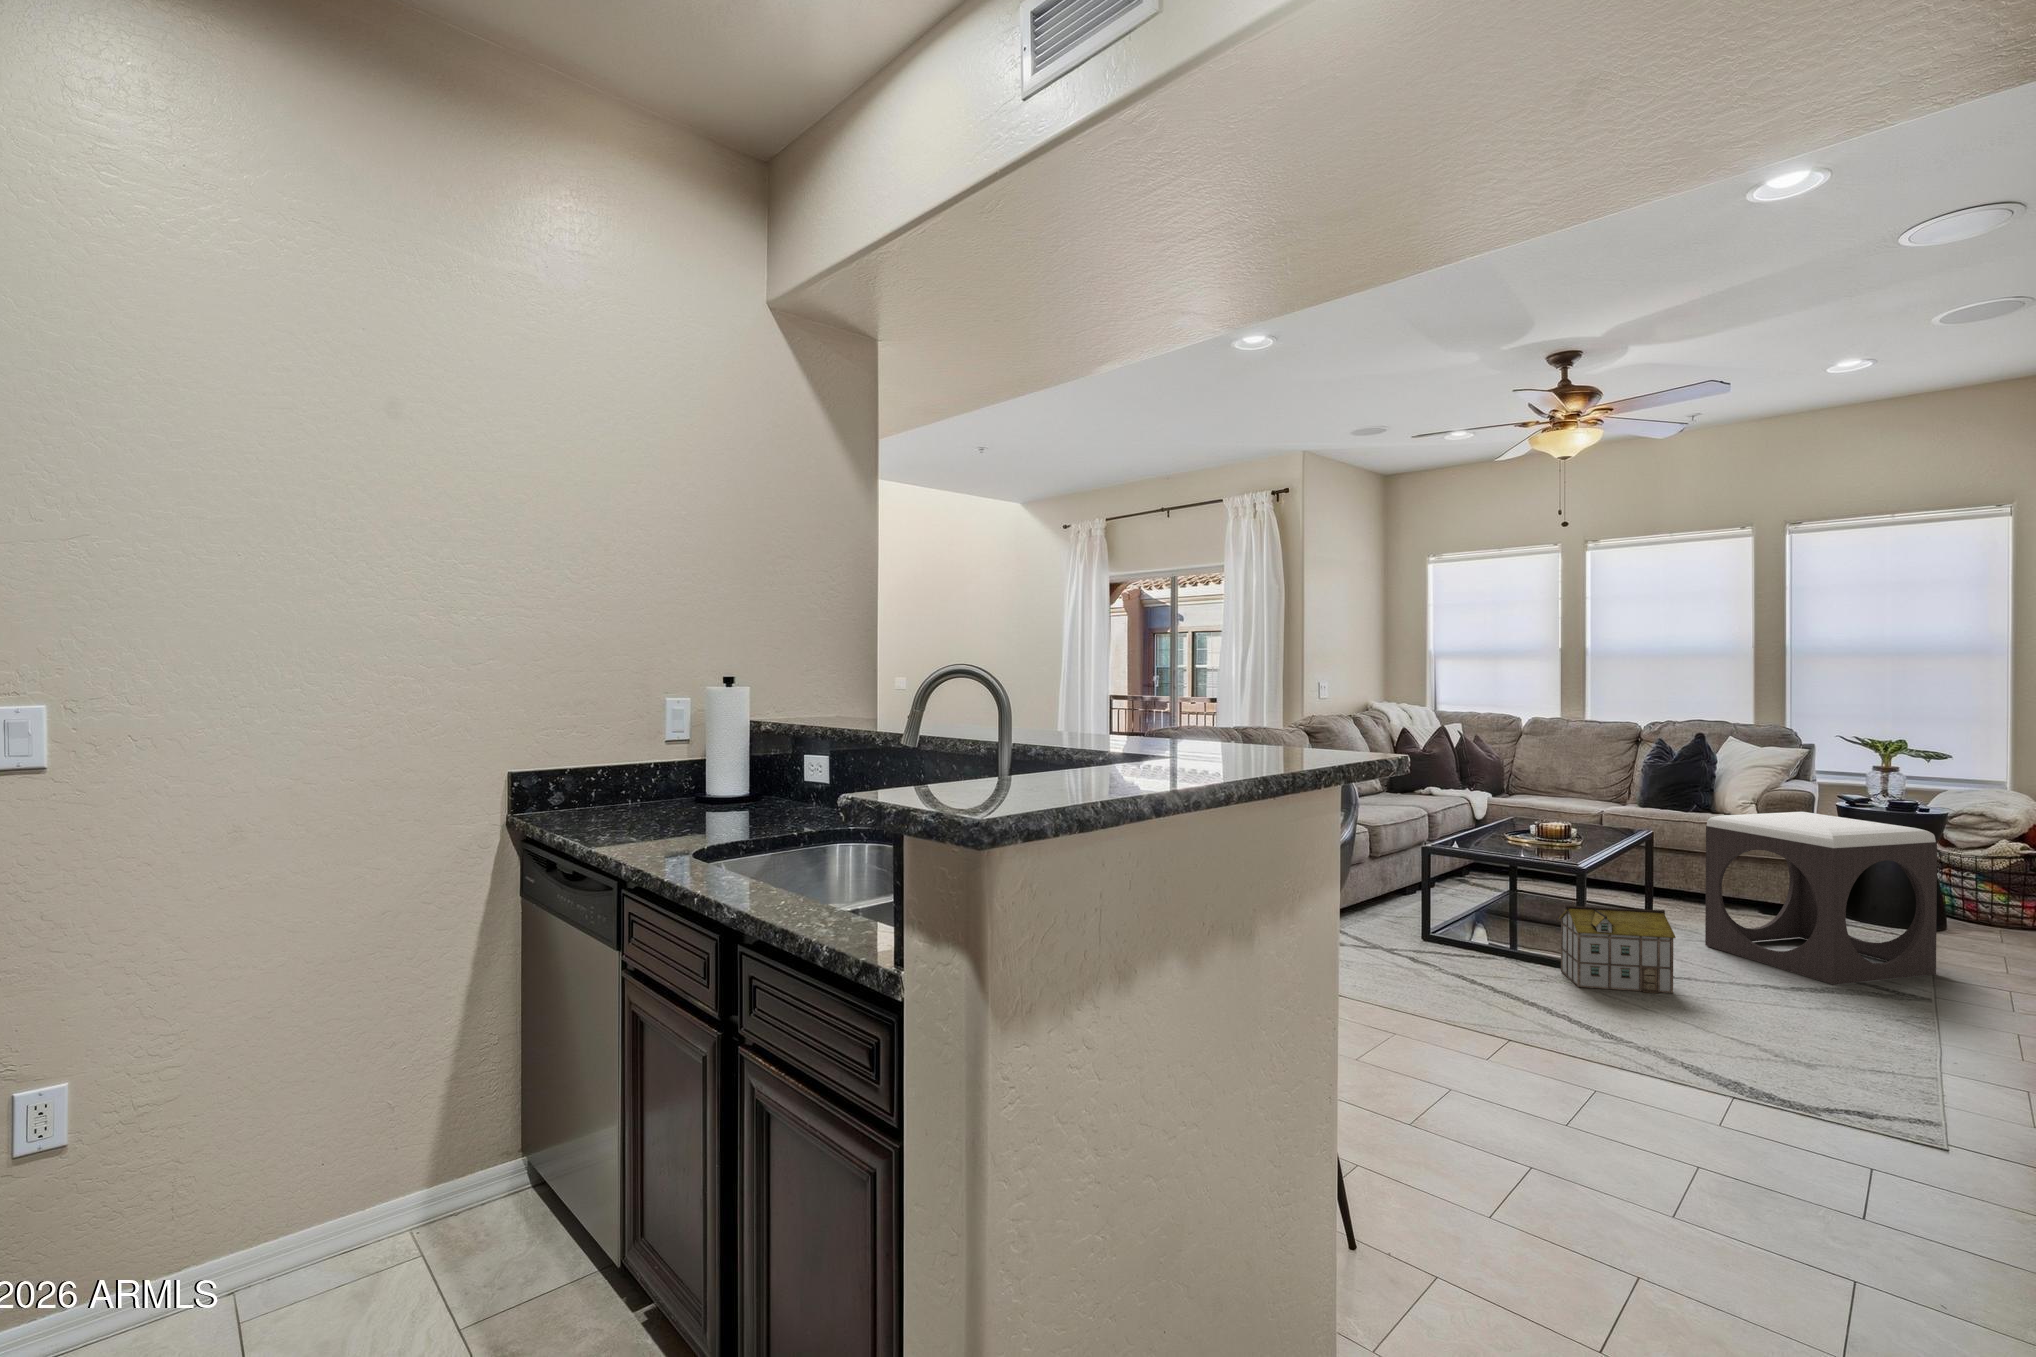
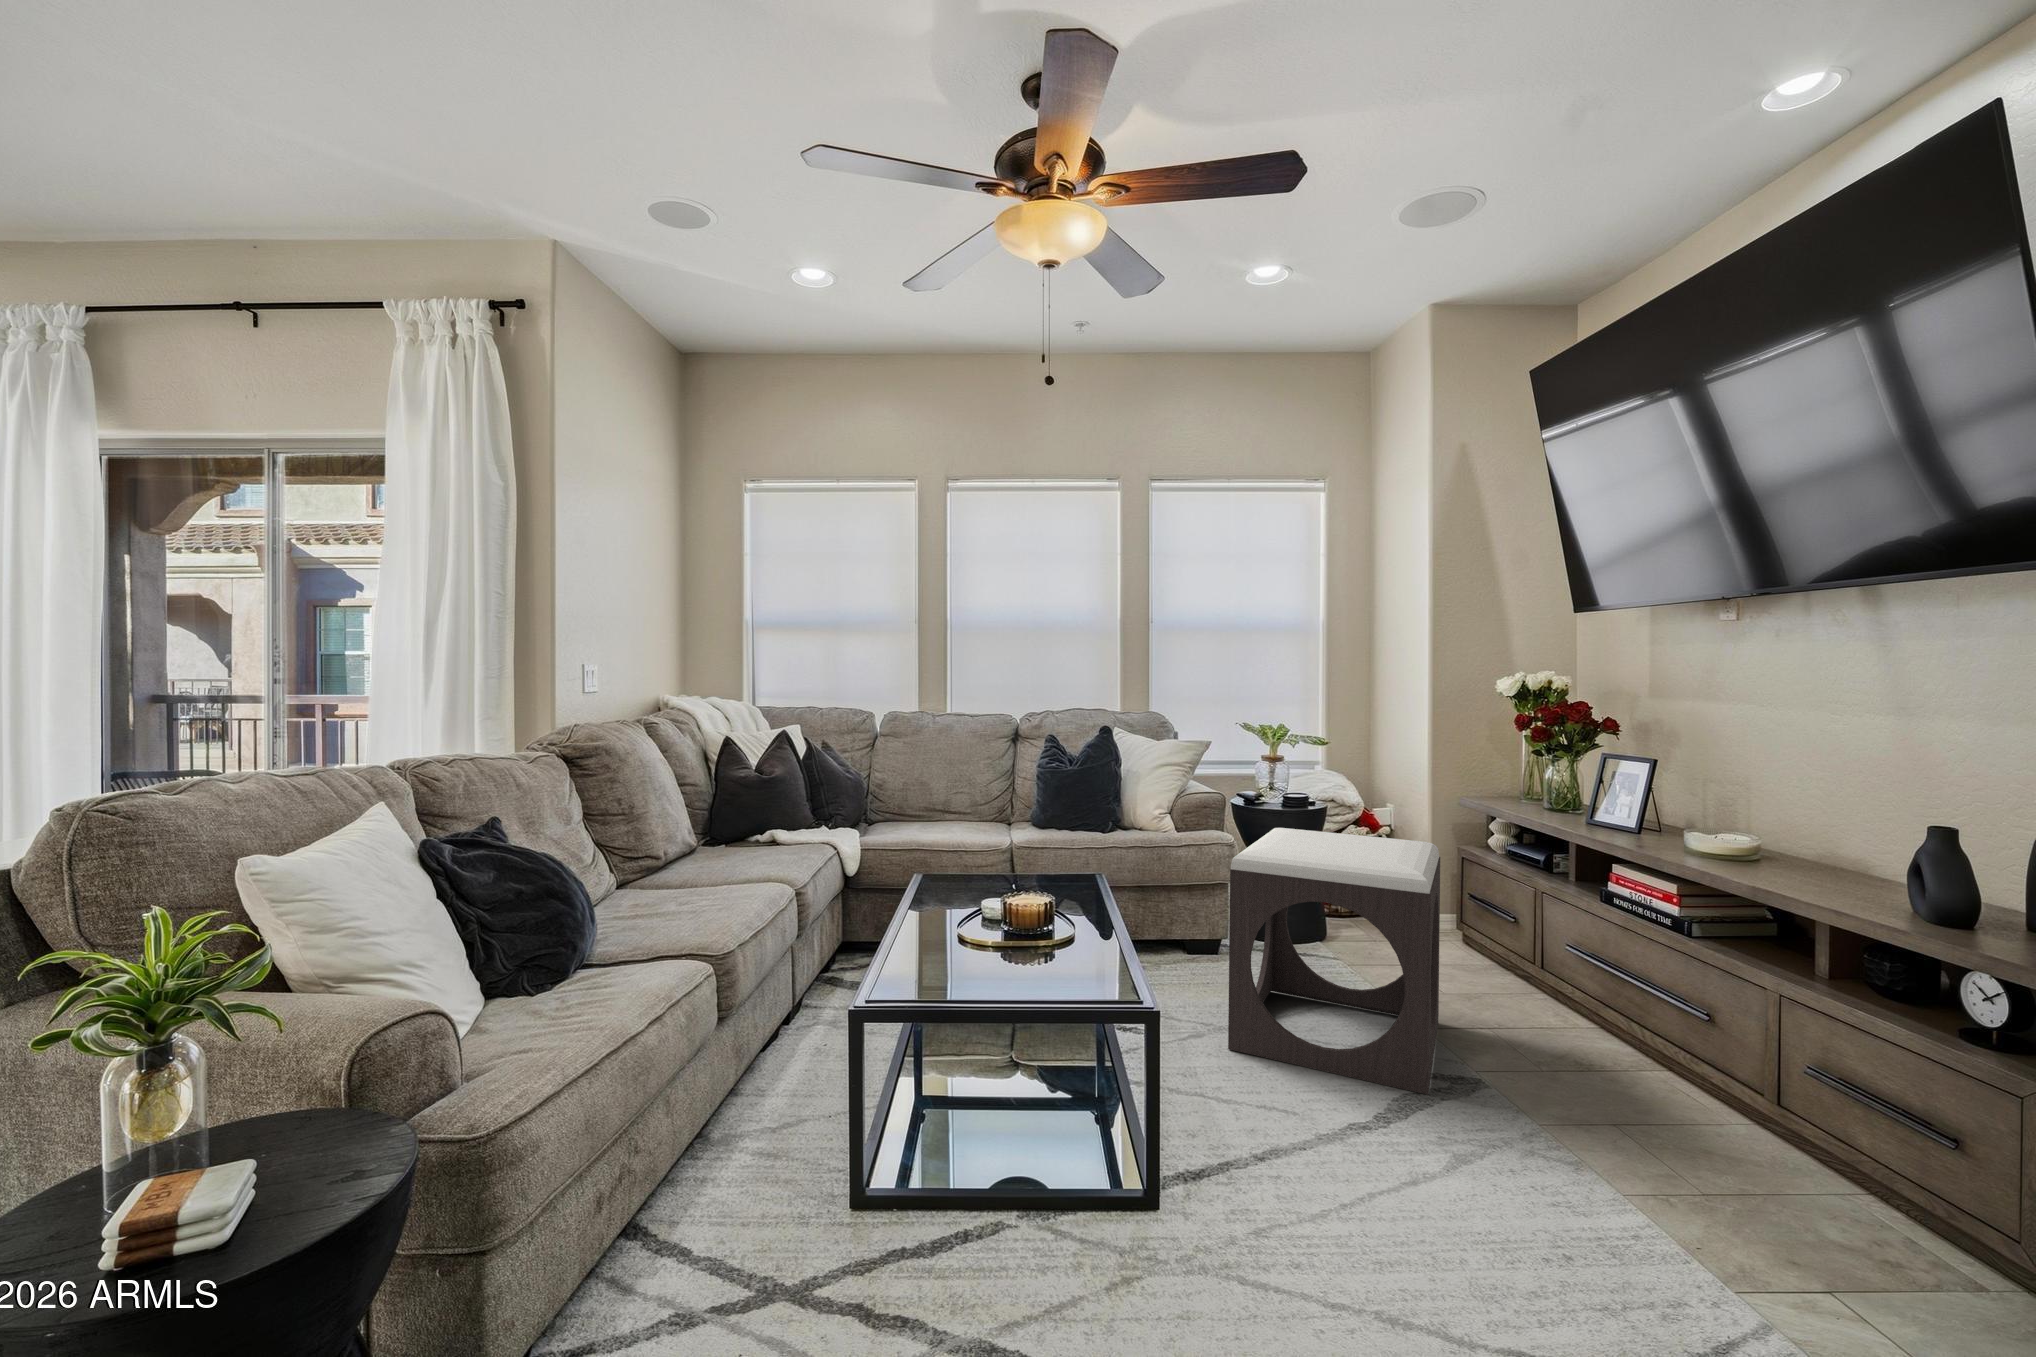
toy house: present [1559,905,1676,993] -> none [1175,1068,1373,1304]

